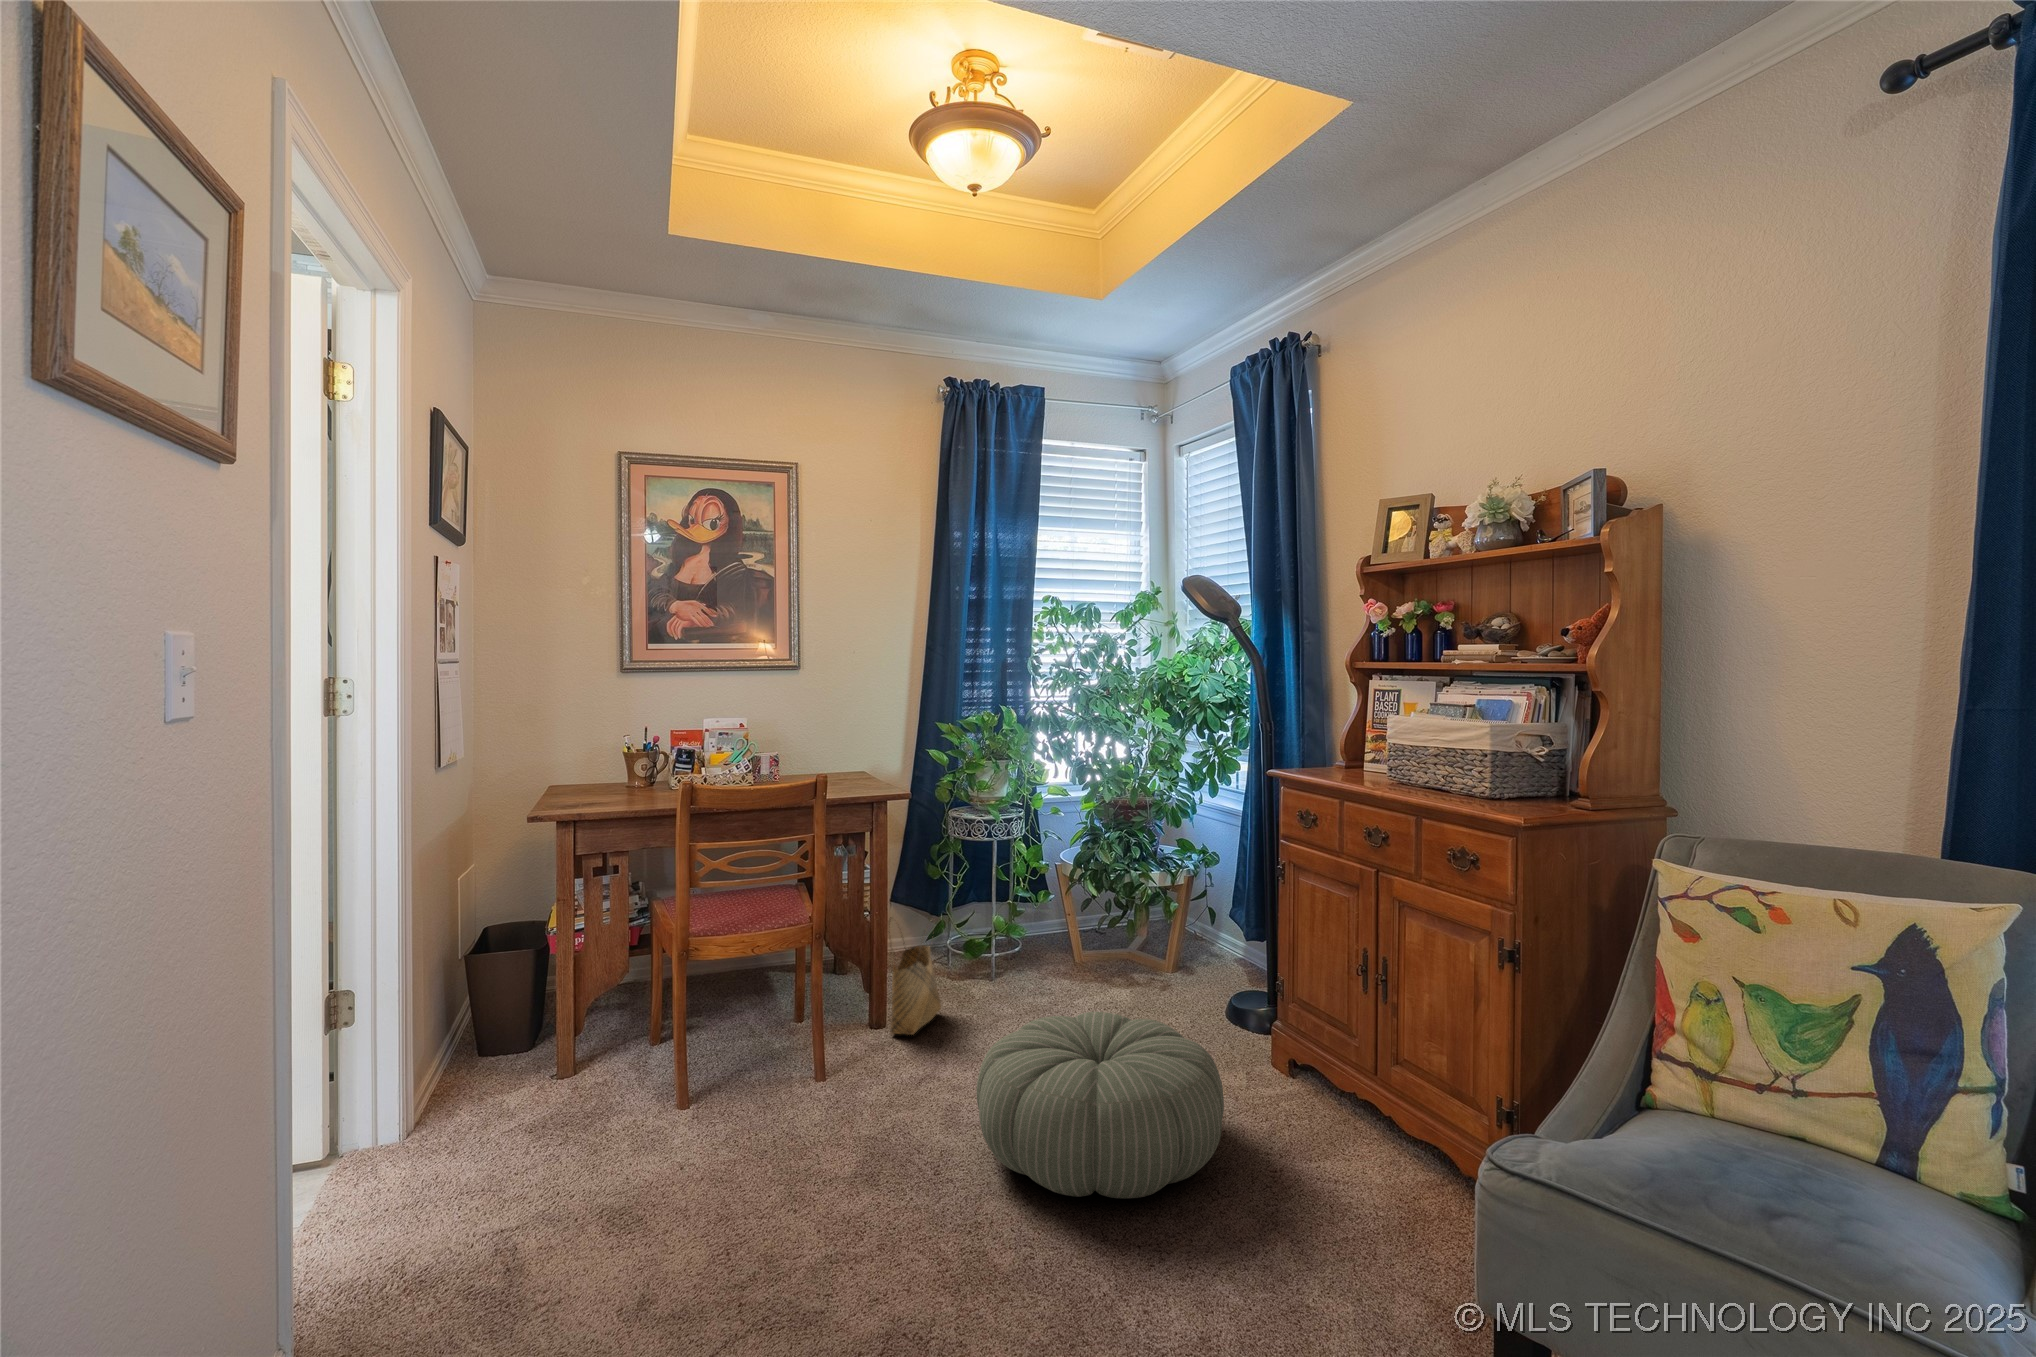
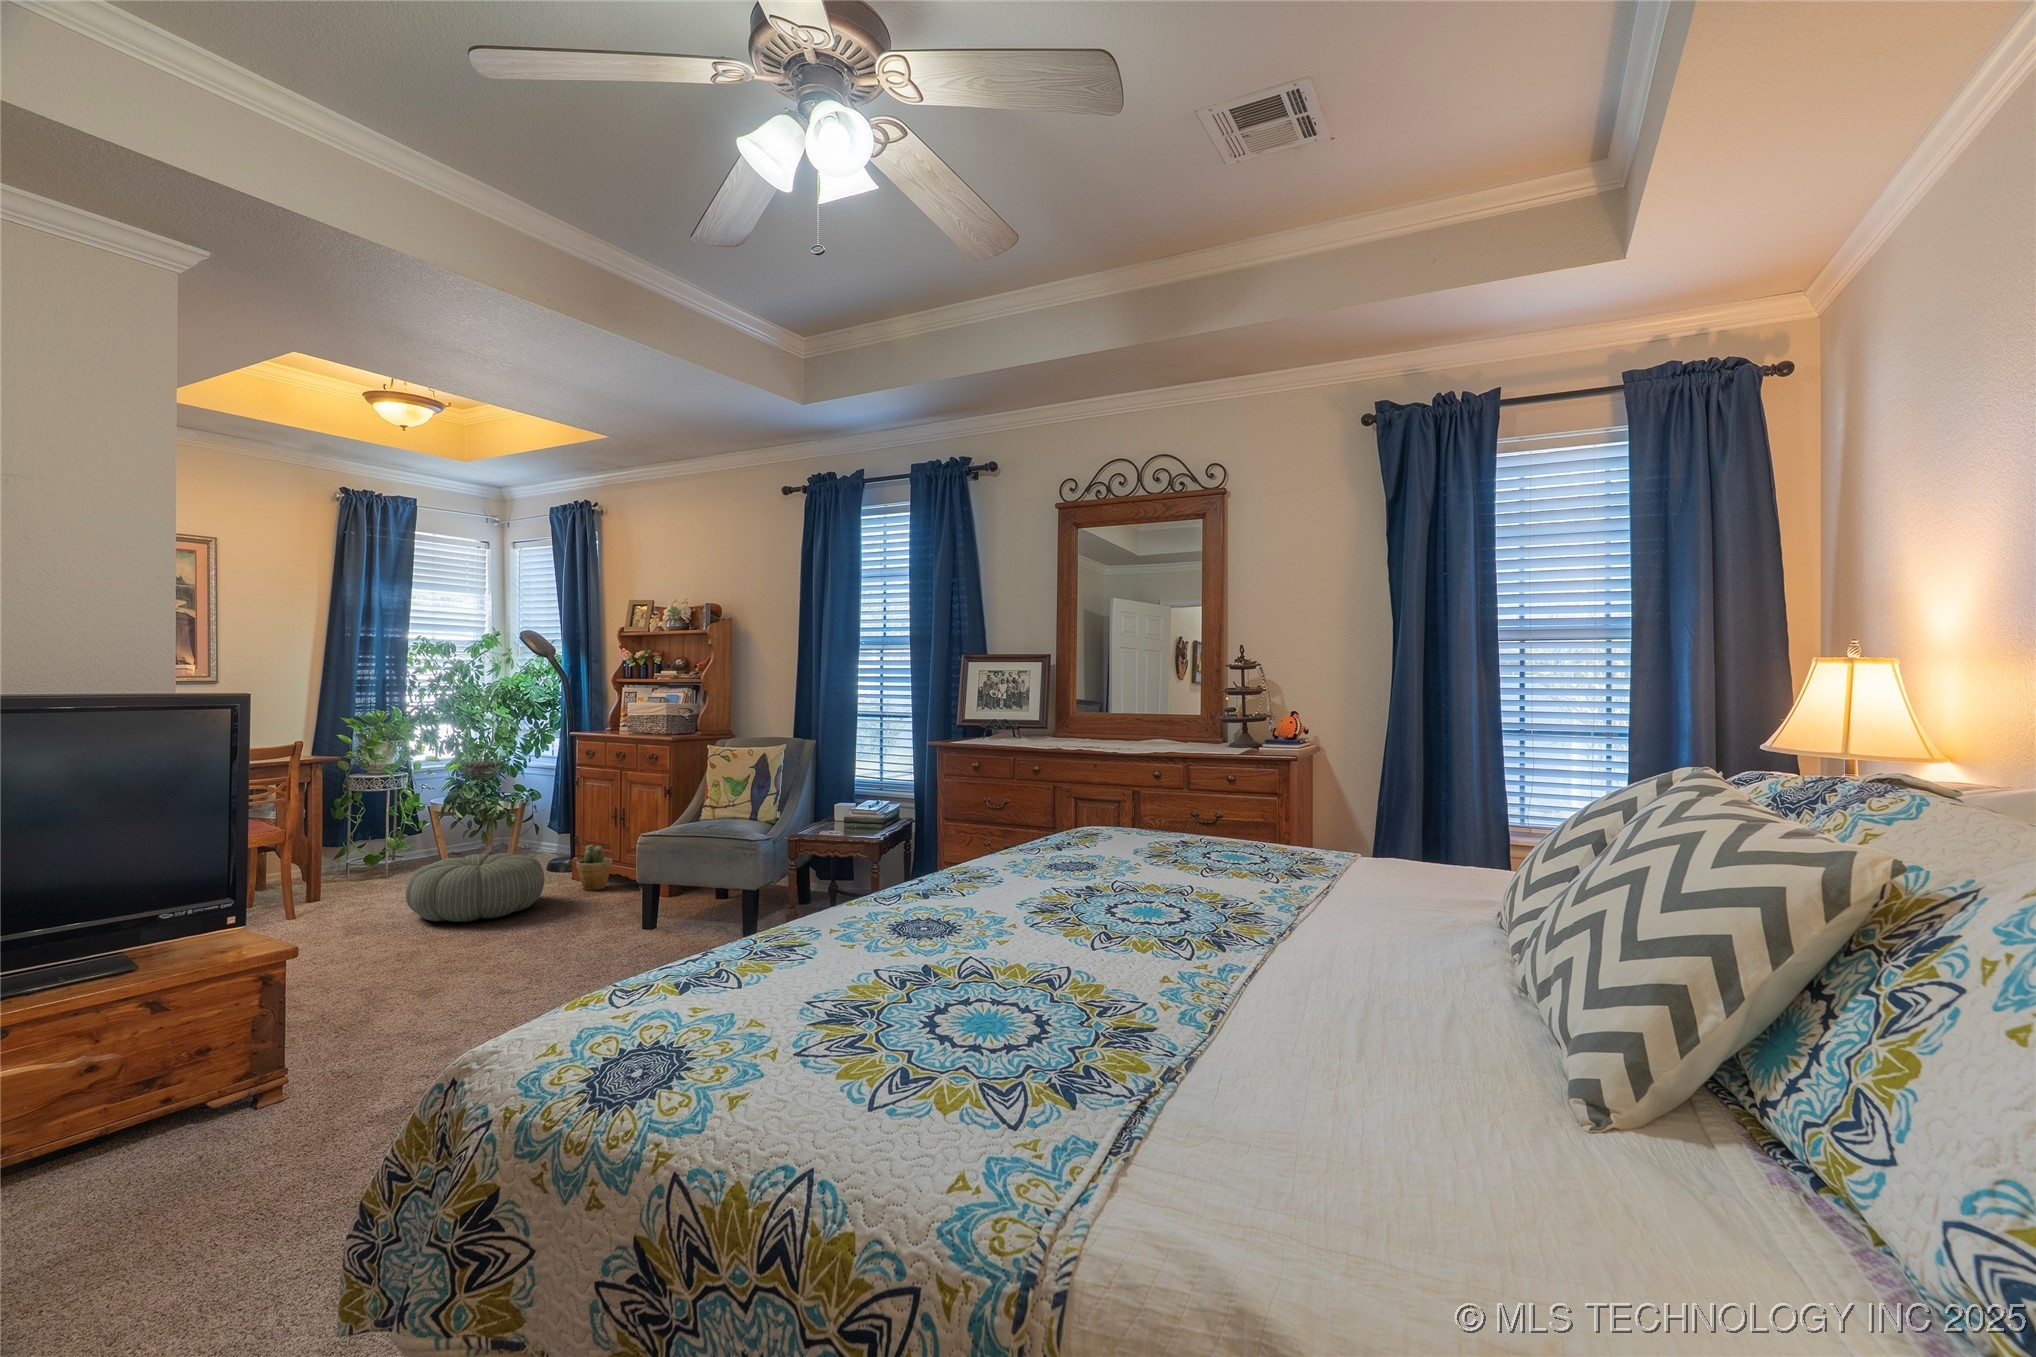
woven basket: present [889,917,941,1035] -> none [316,831,354,902]
potted plant: none [1285,1020,1360,1129] -> present [576,845,612,891]

